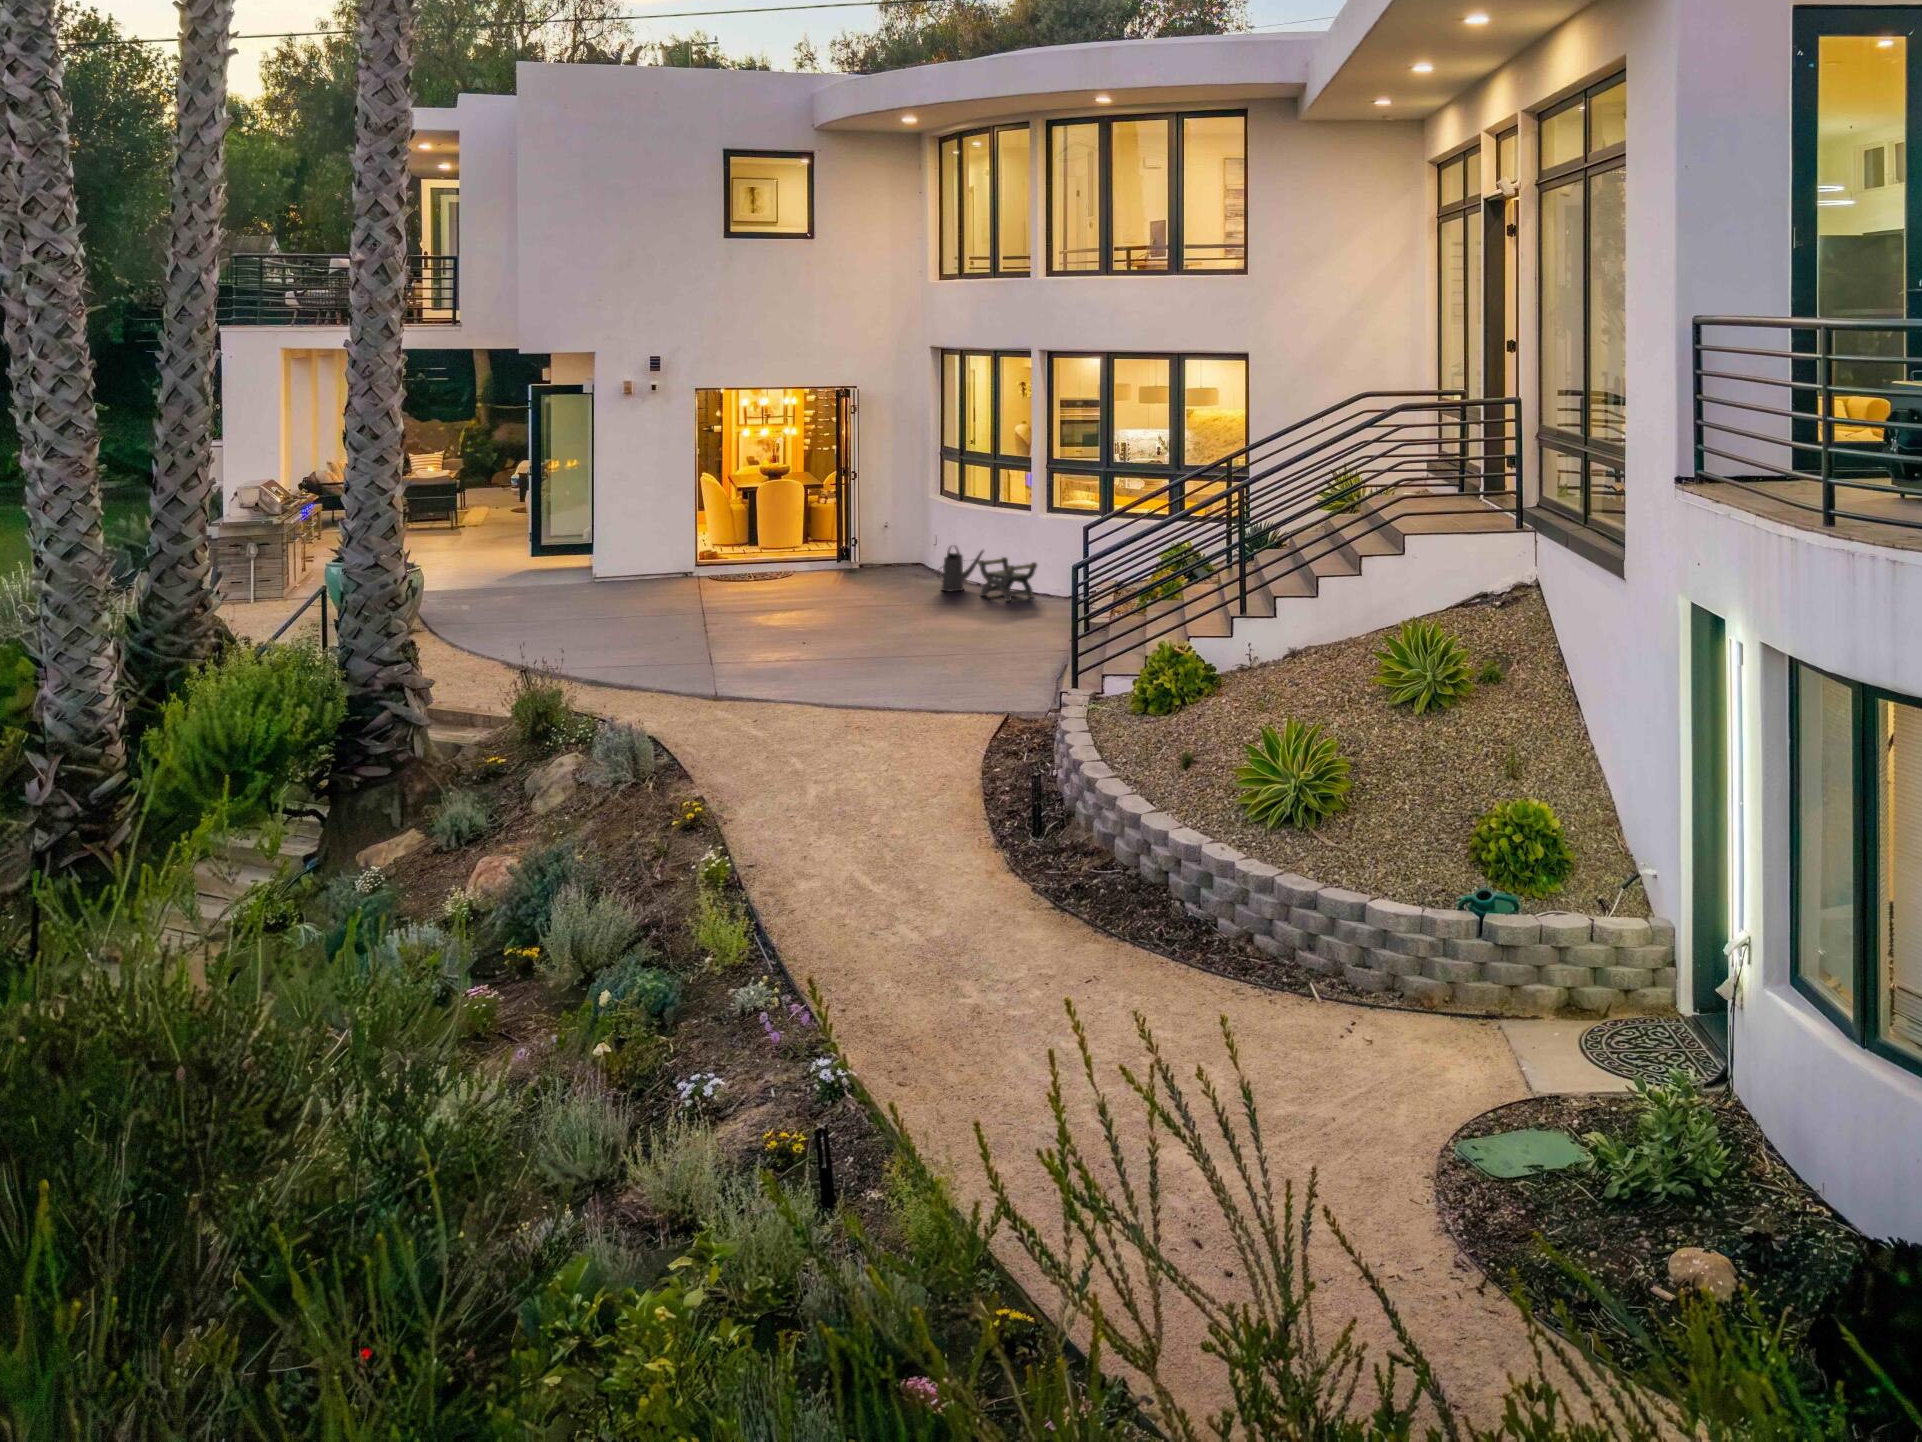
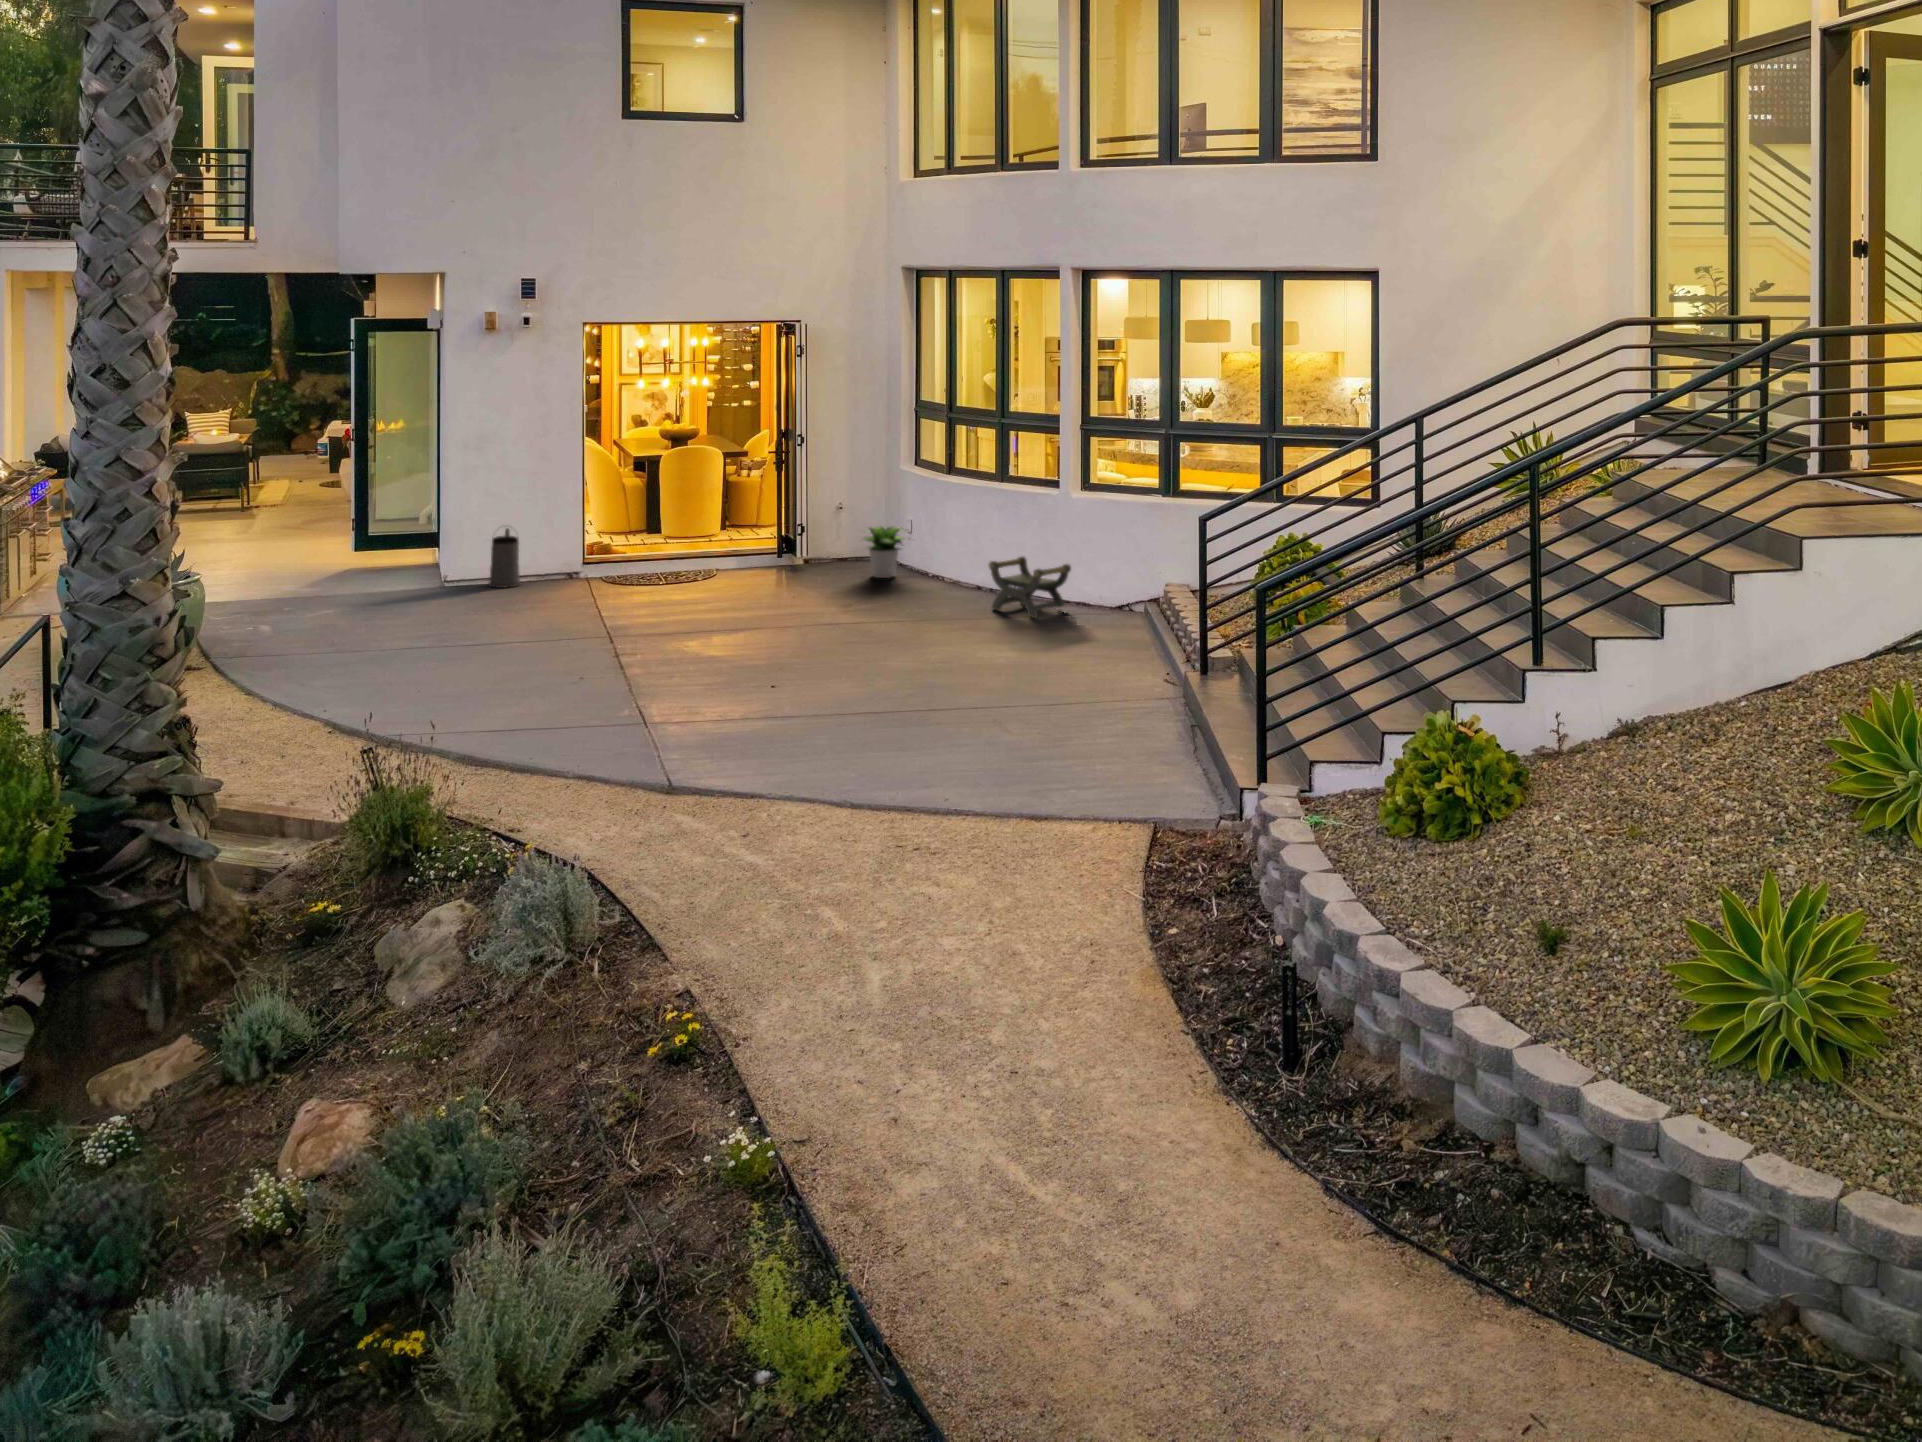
potted plant: none [891,536,936,574] -> present [862,526,906,578]
watering can: present [939,546,984,591] -> present [489,528,521,588]

